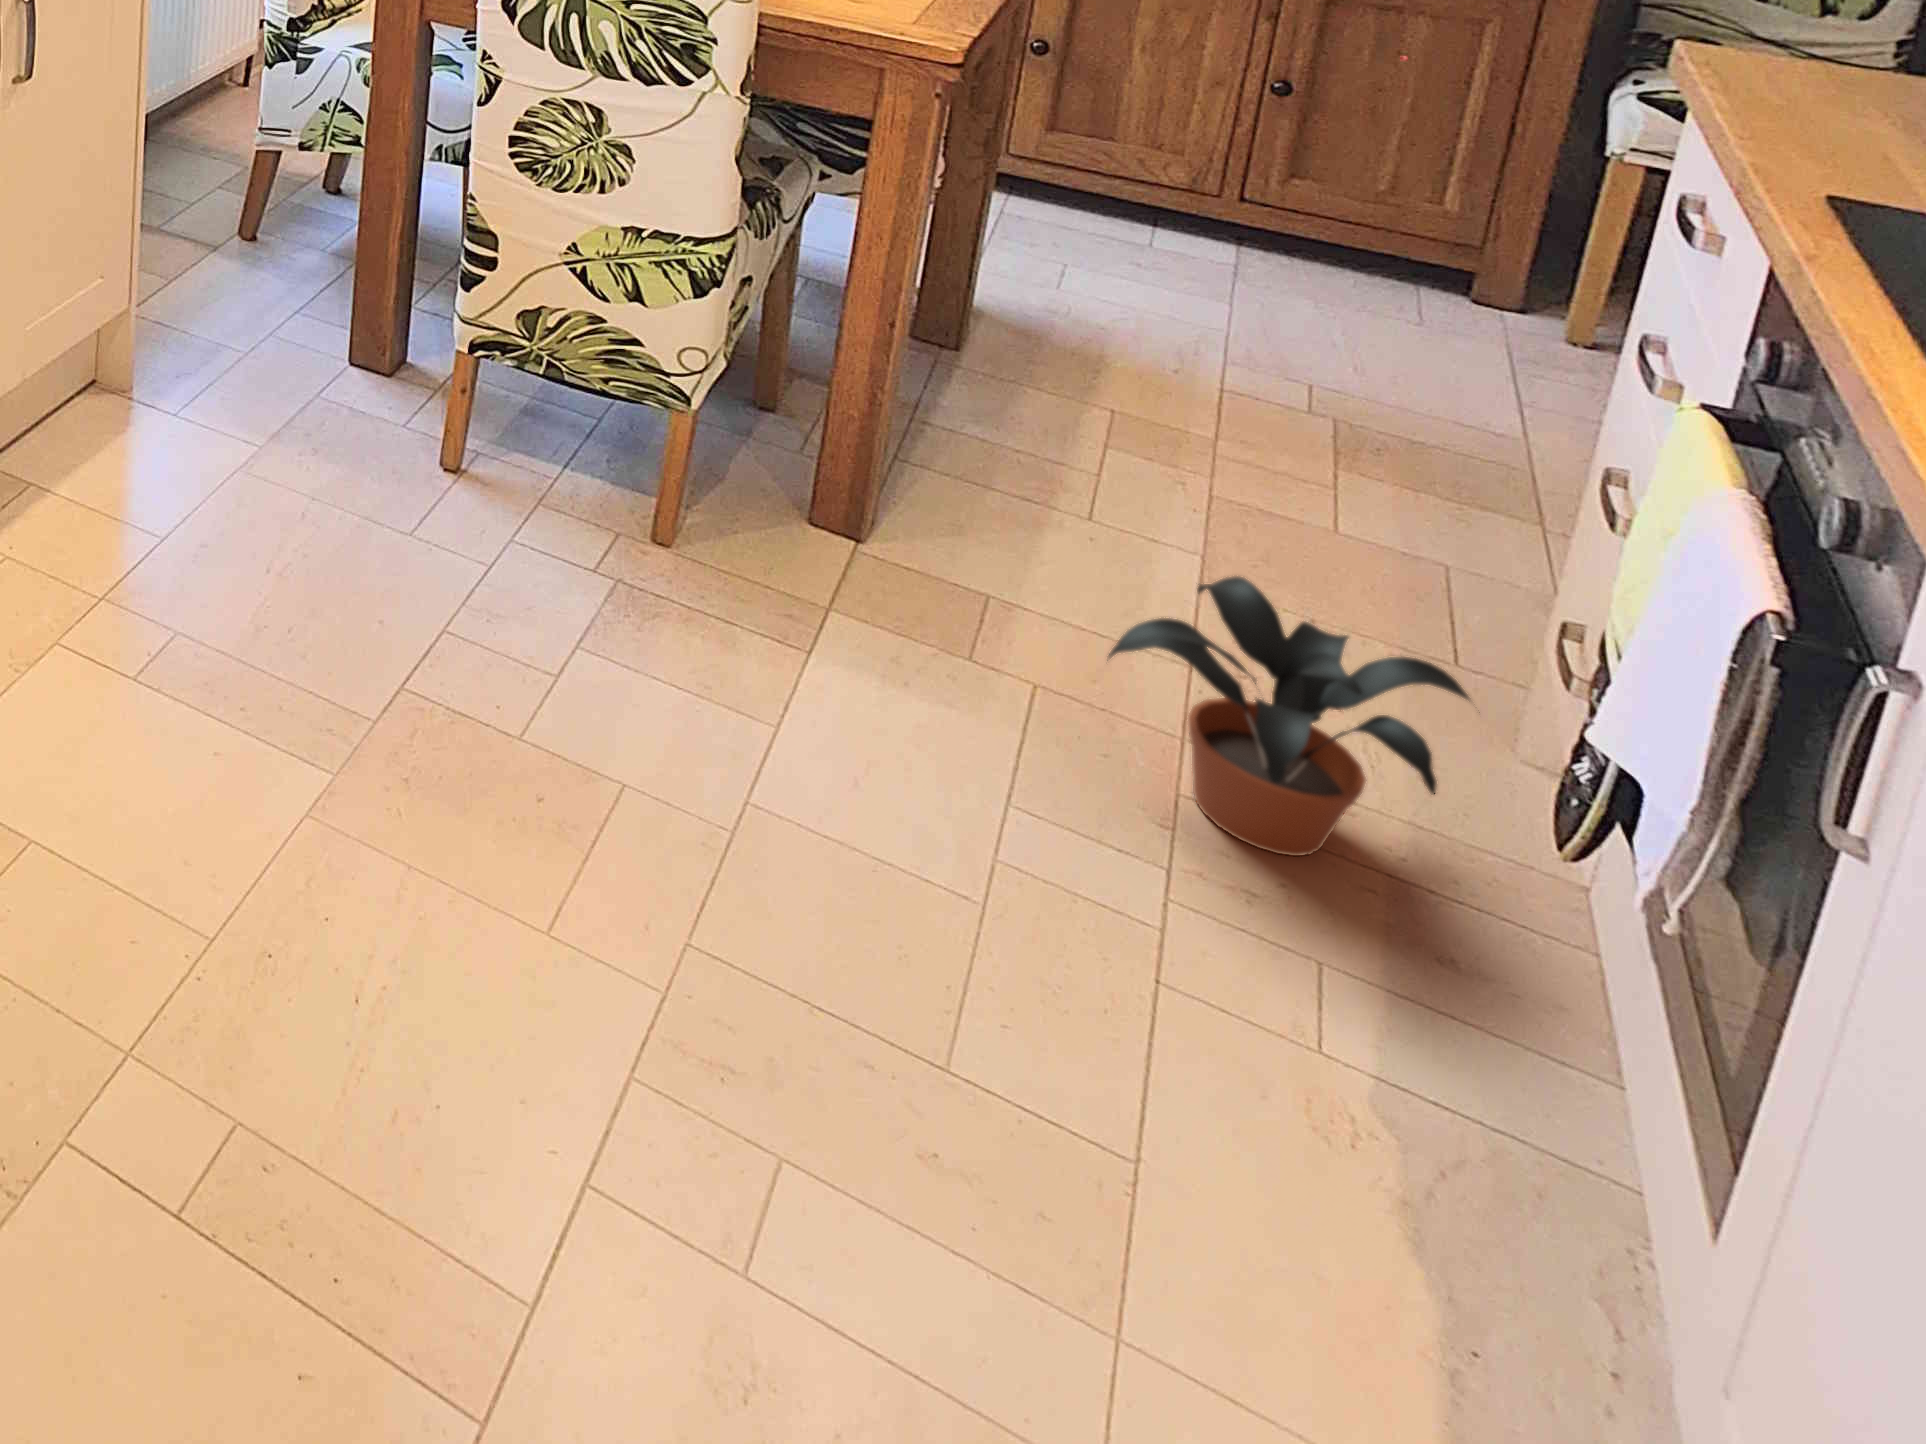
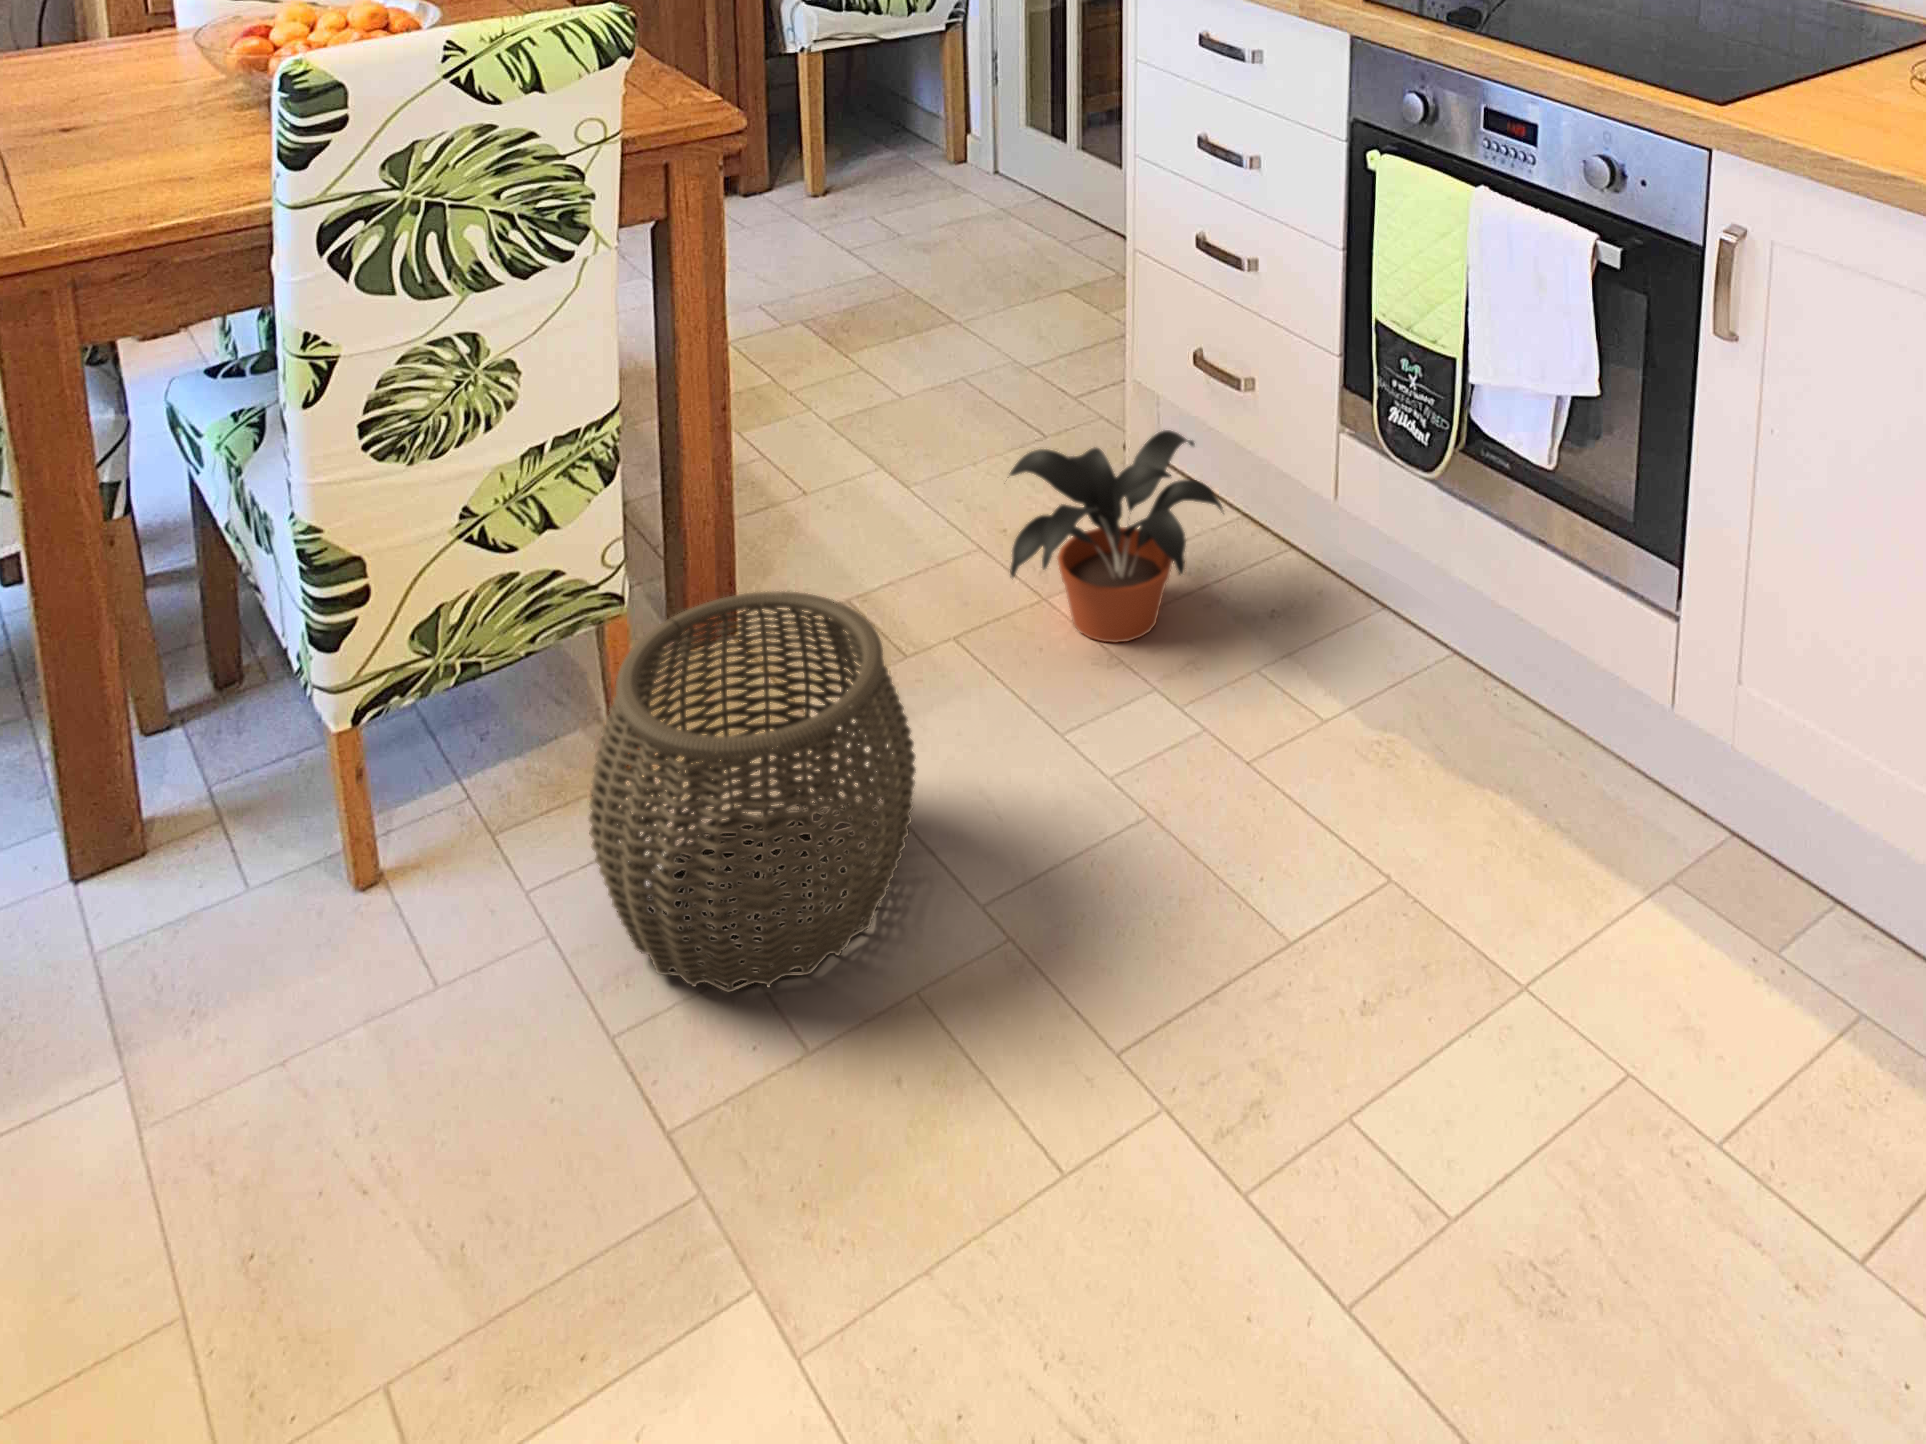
woven basket: none [511,412,814,749] -> present [589,591,916,992]

